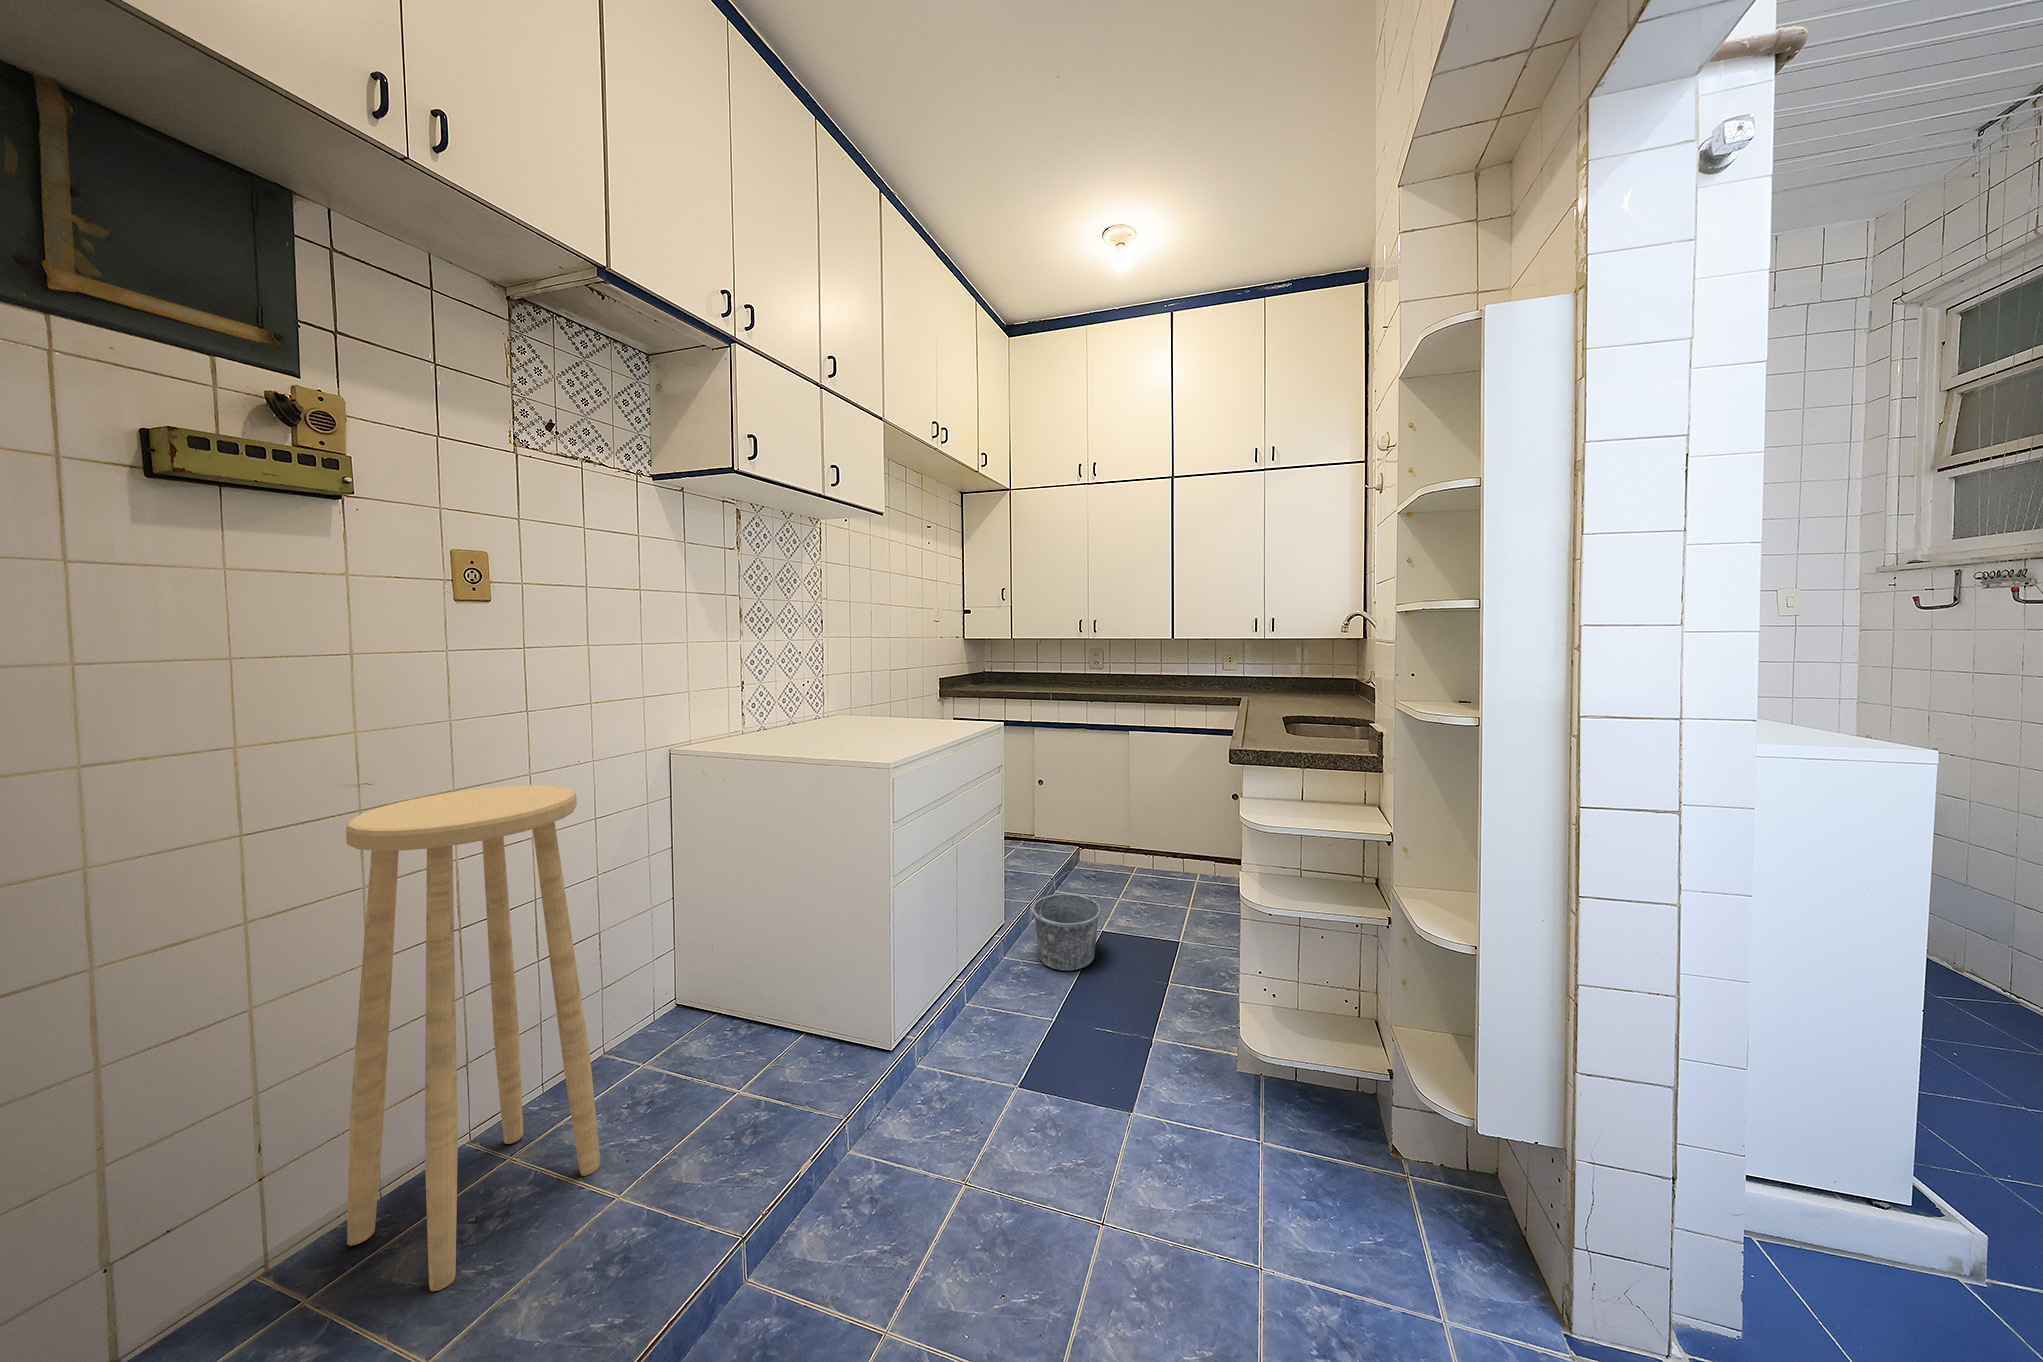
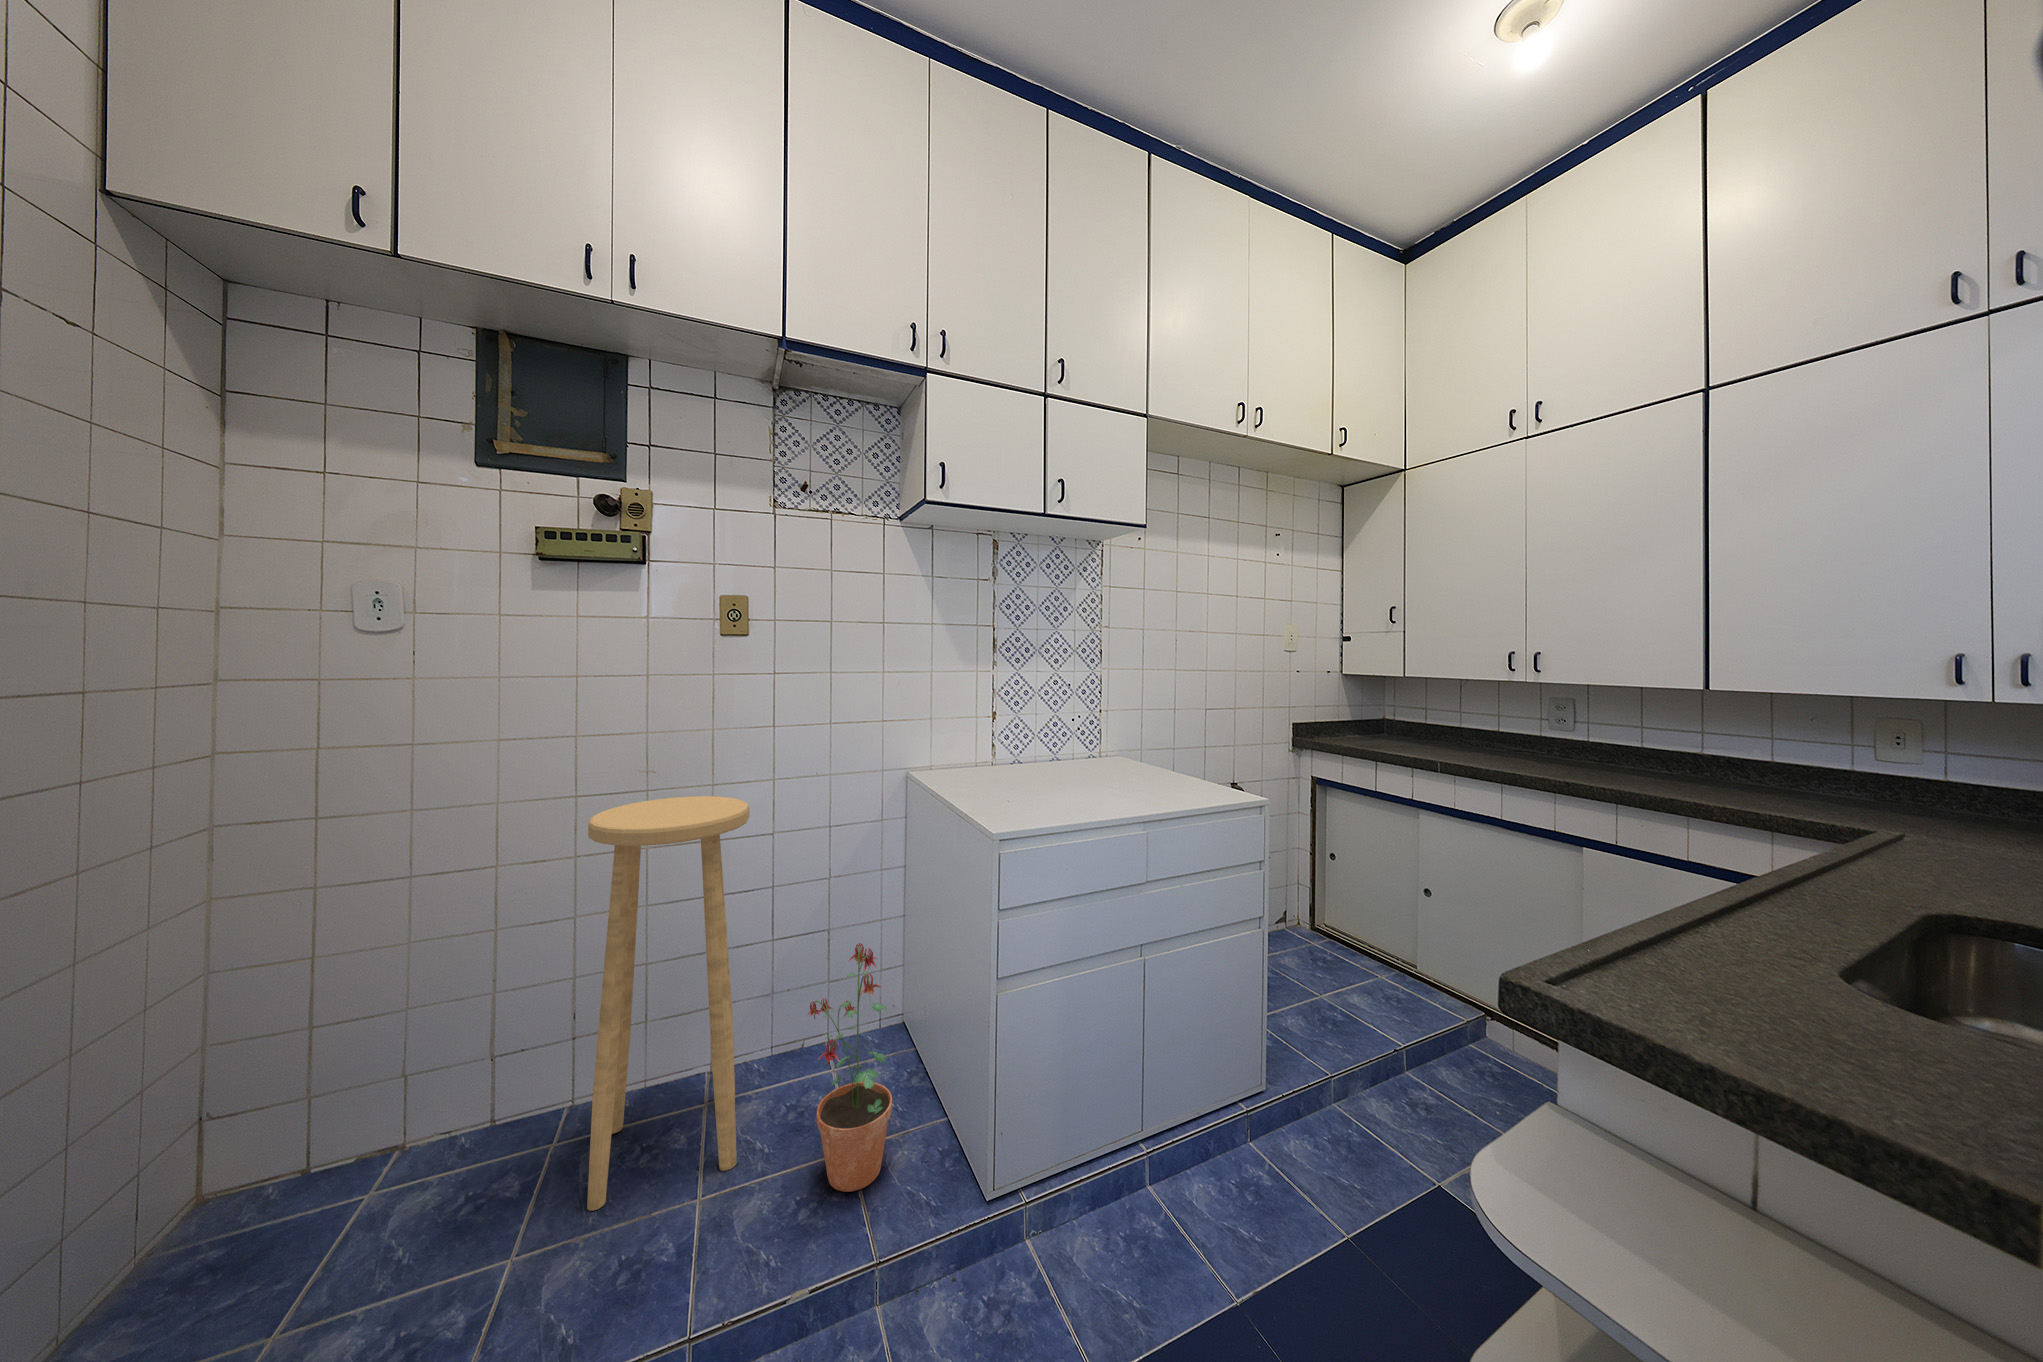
bucket: present [1032,872,1101,970] -> none [1285,1057,1401,1227]
potted plant: none [667,897,787,1118] -> present [808,943,892,1192]

